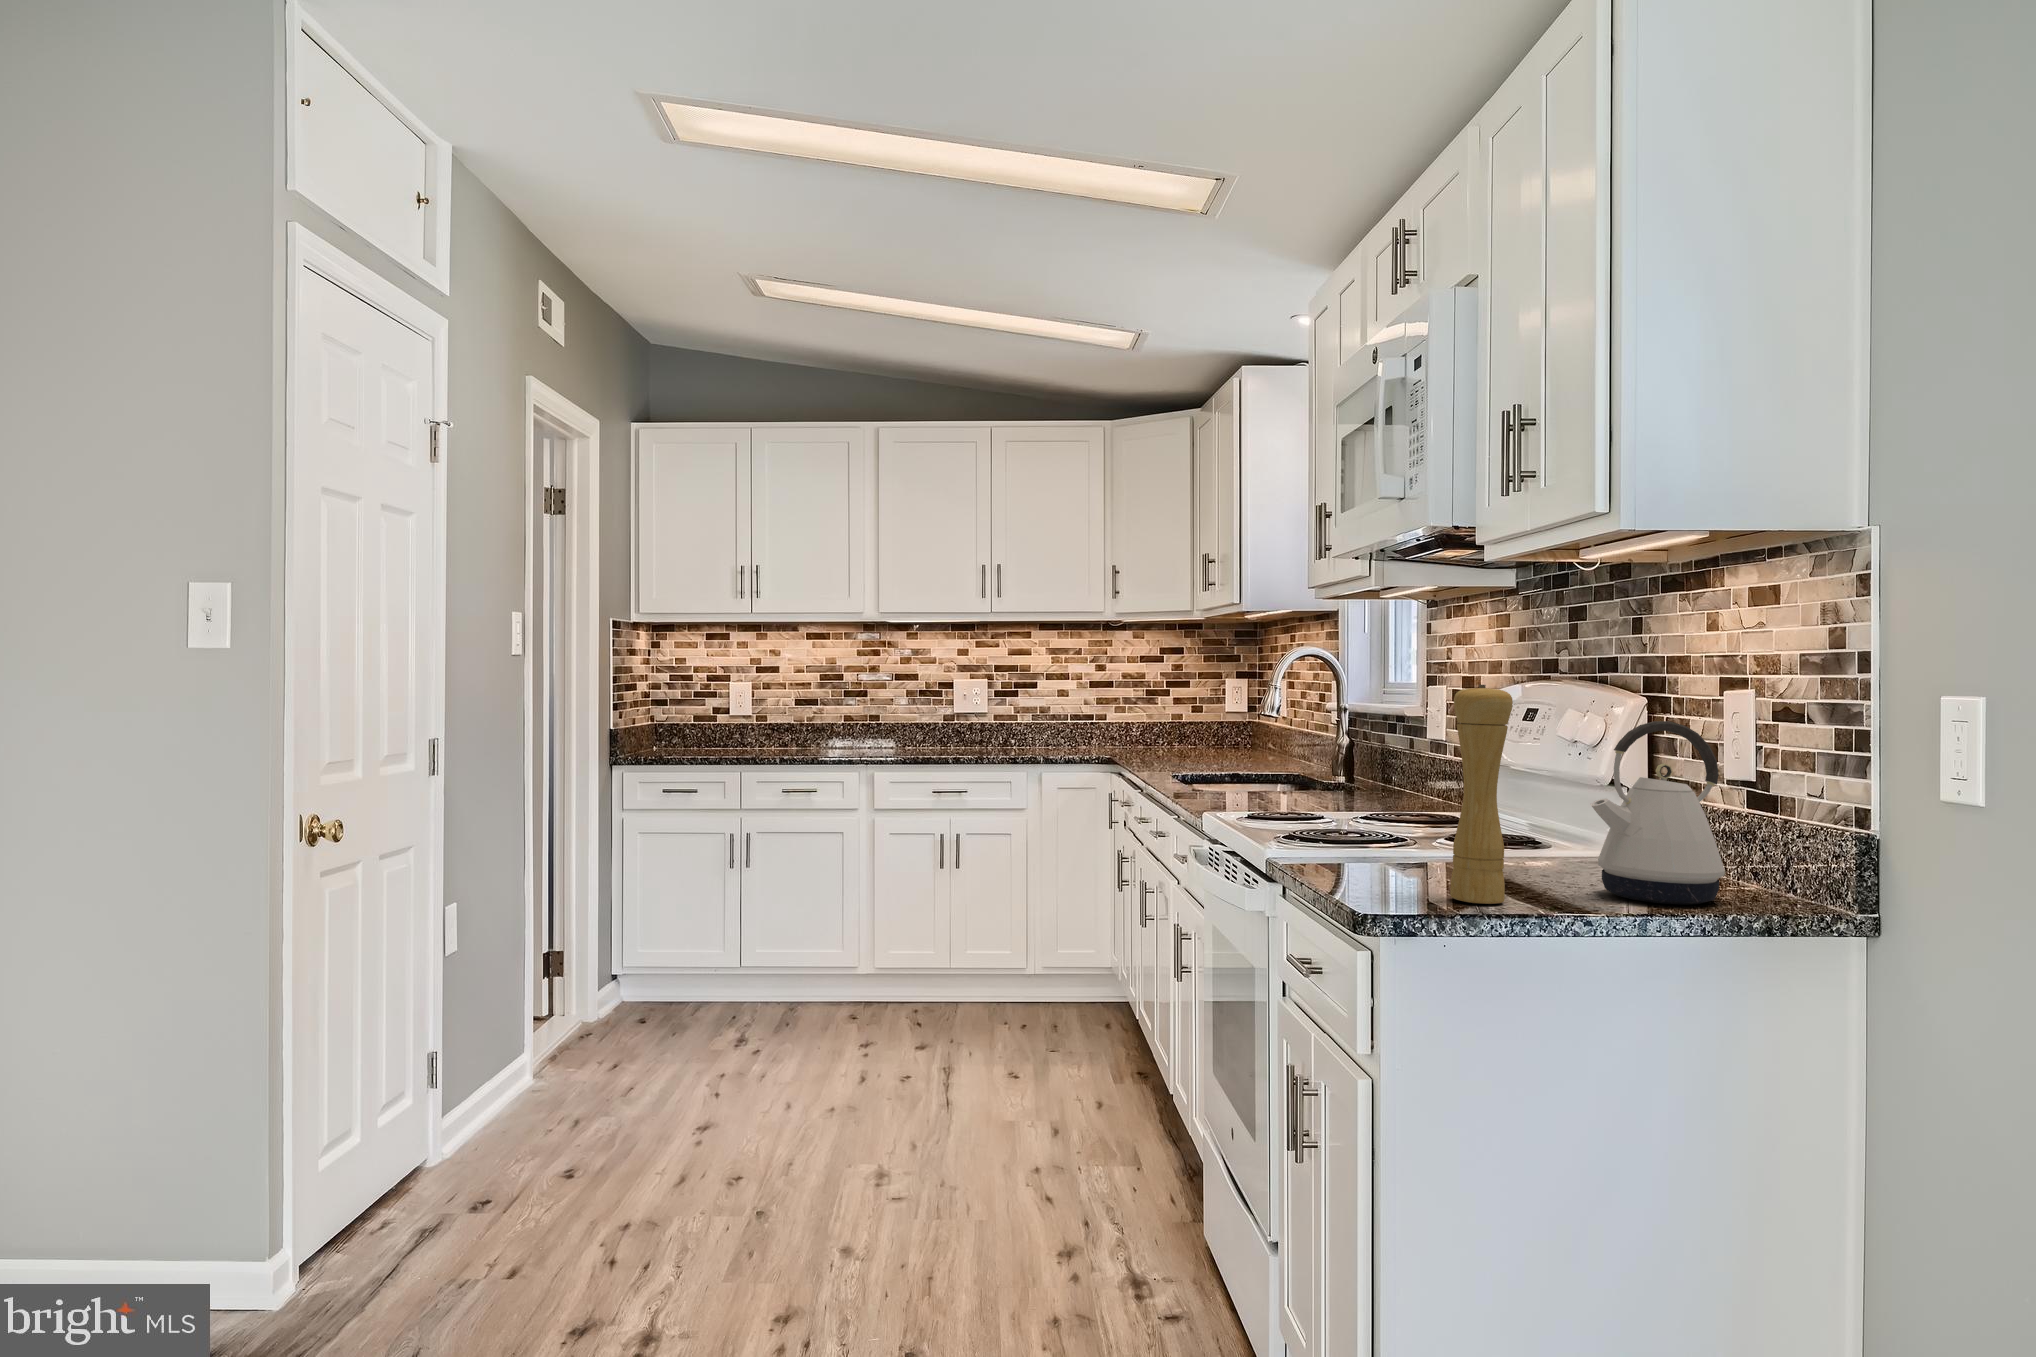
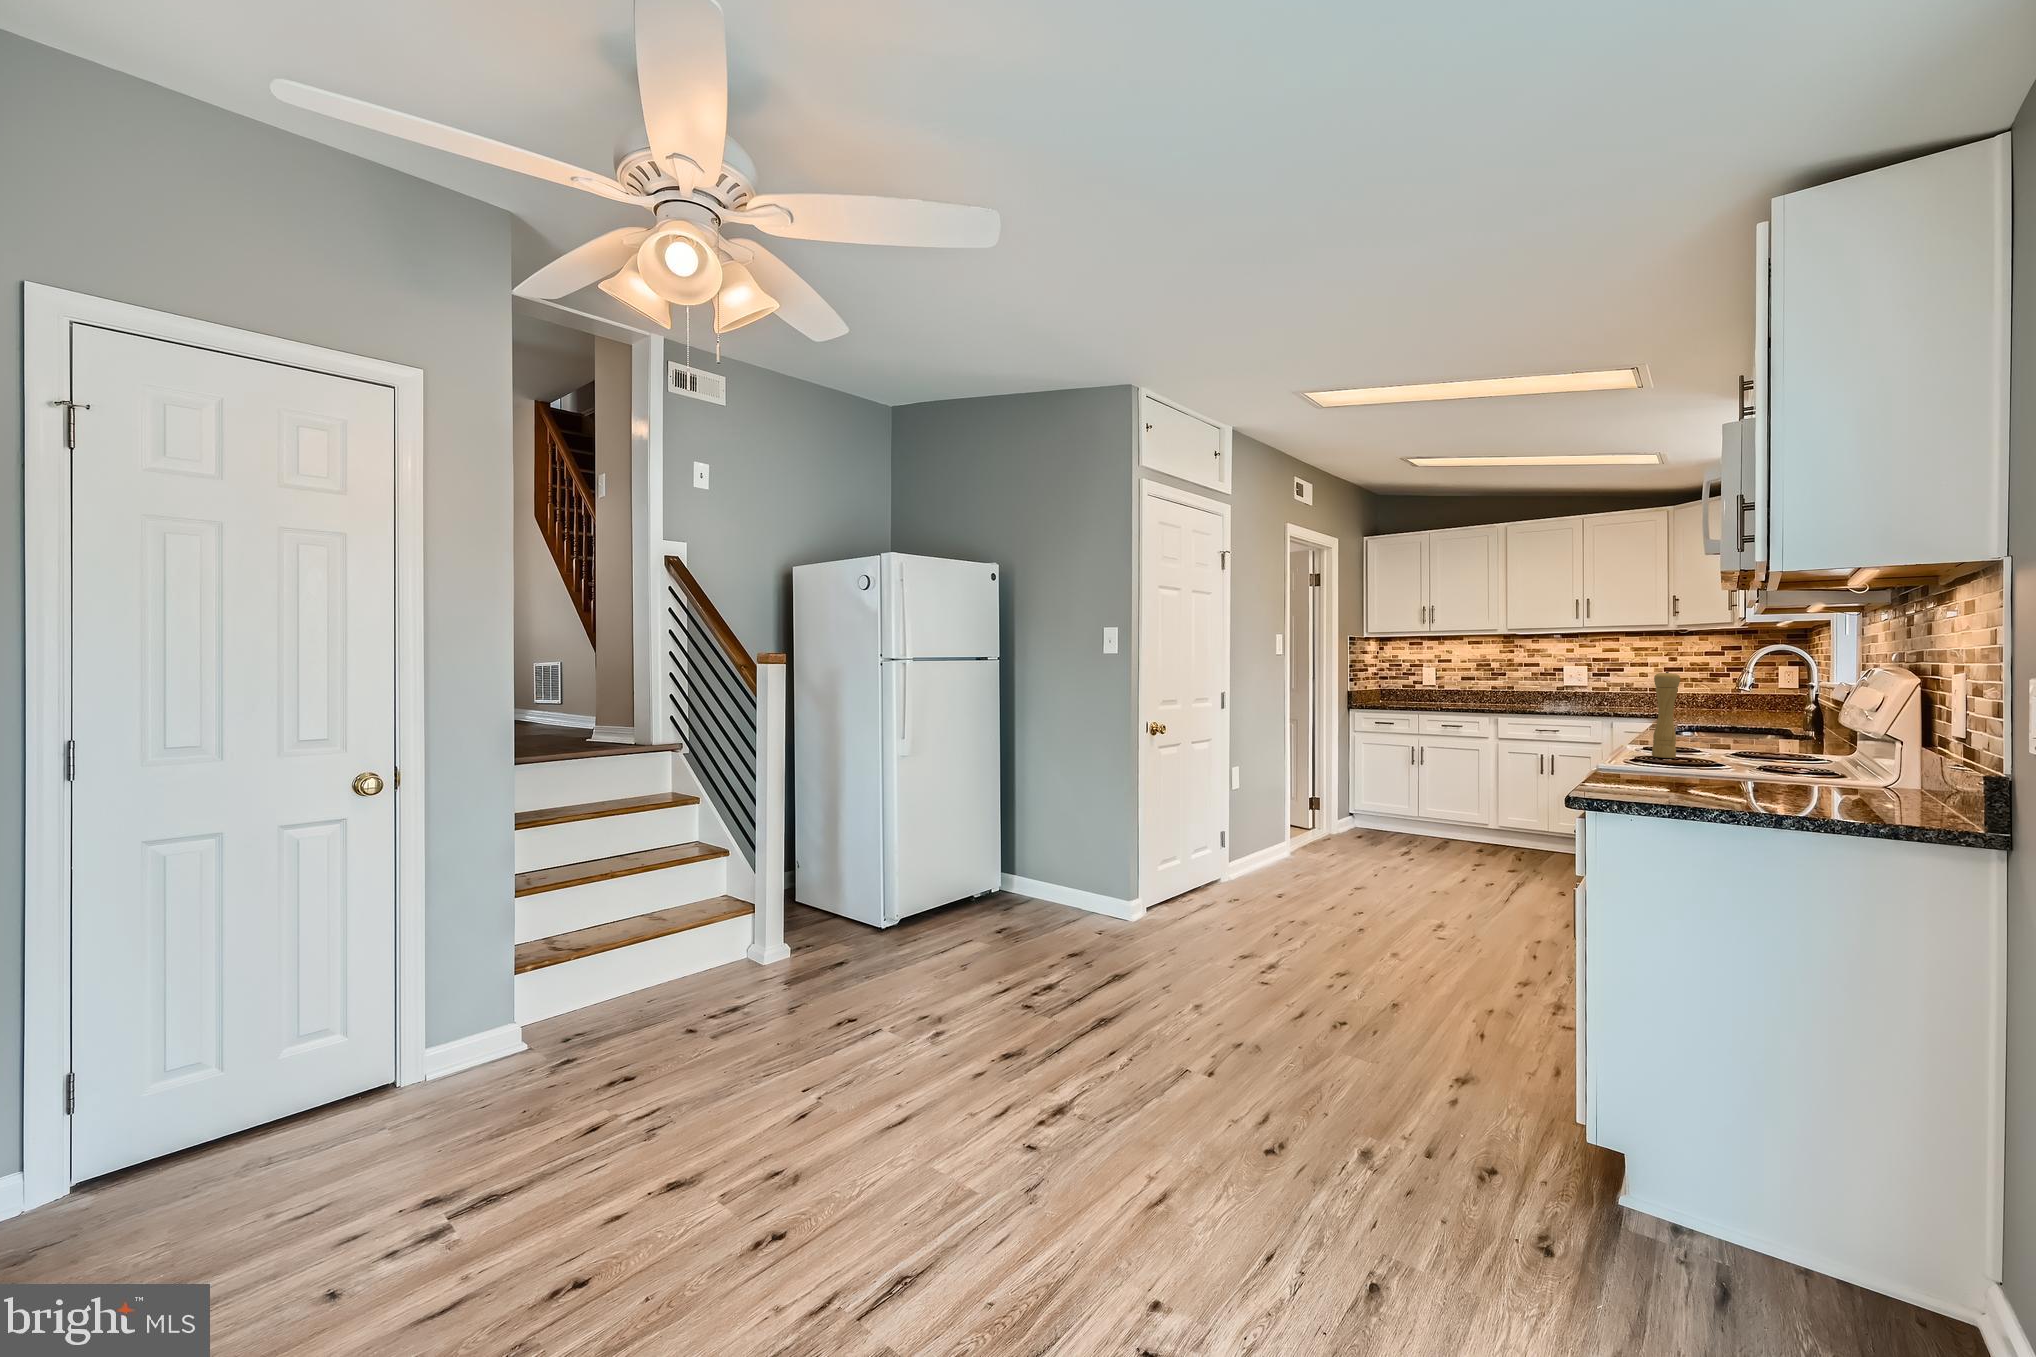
kettle: present [1591,721,1725,905] -> none [1726,688,1801,764]

